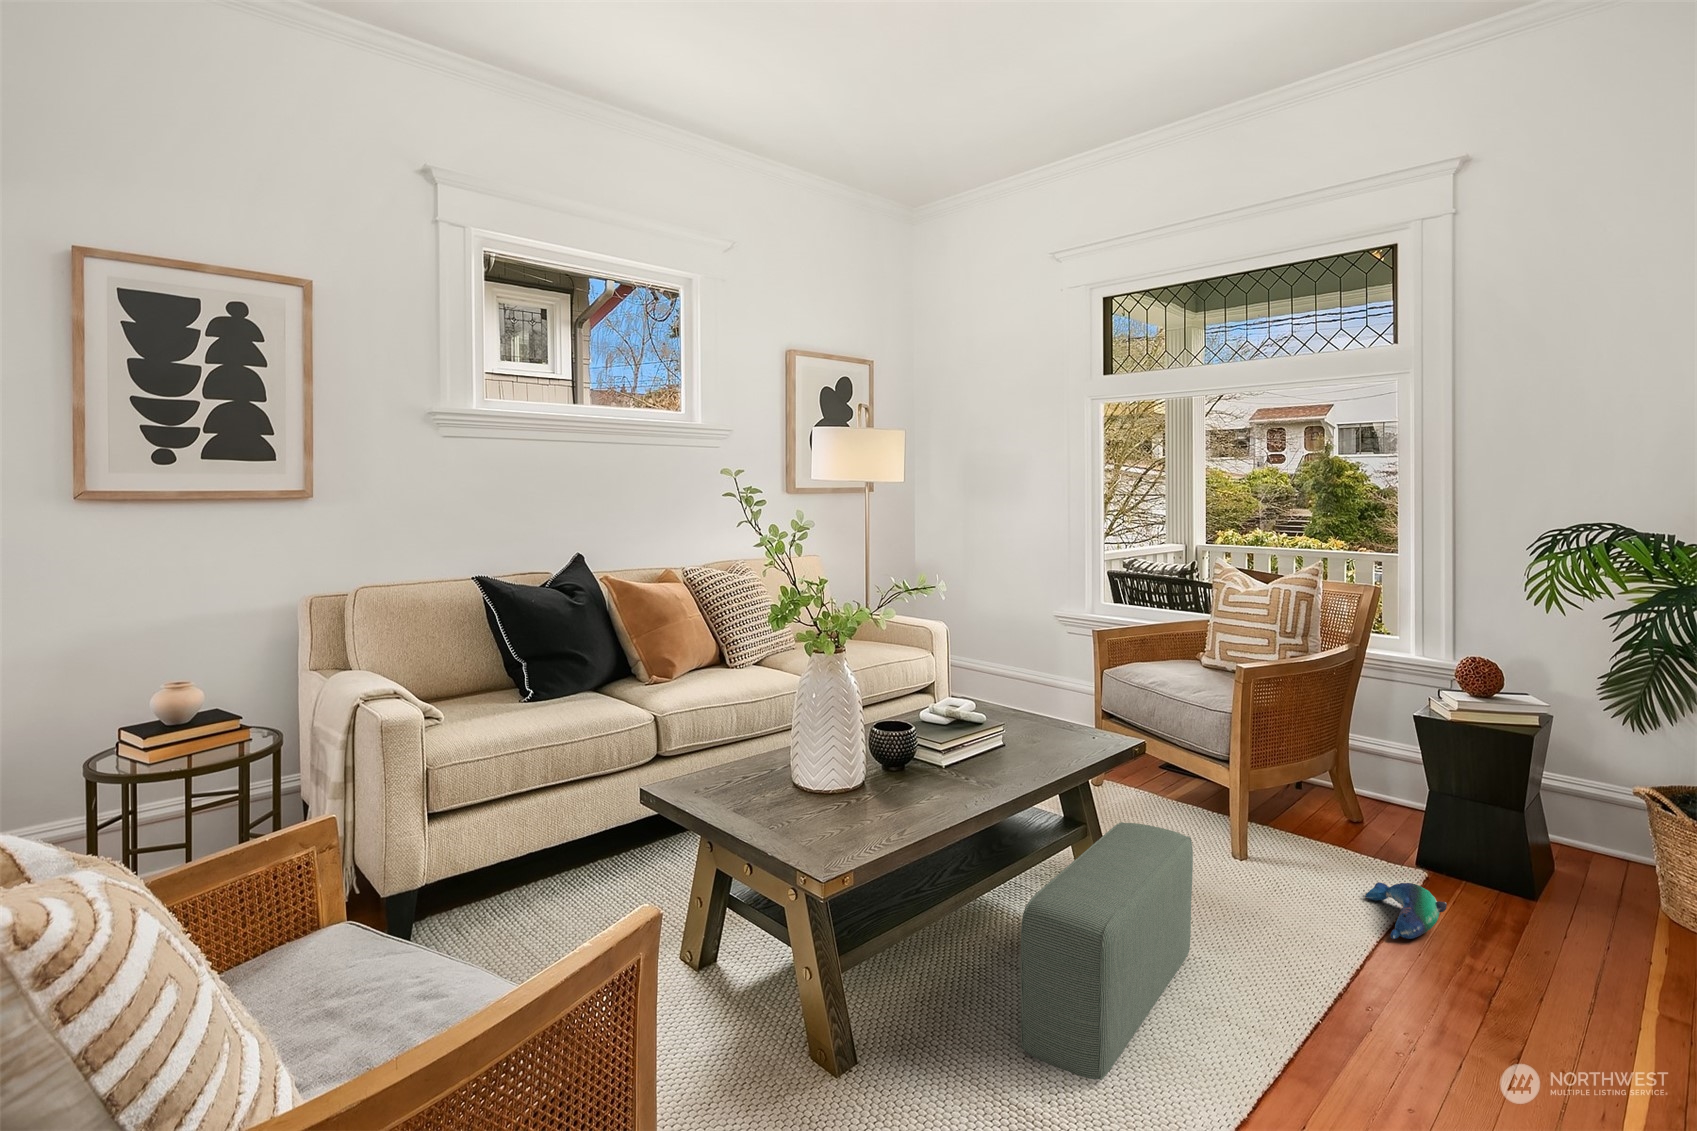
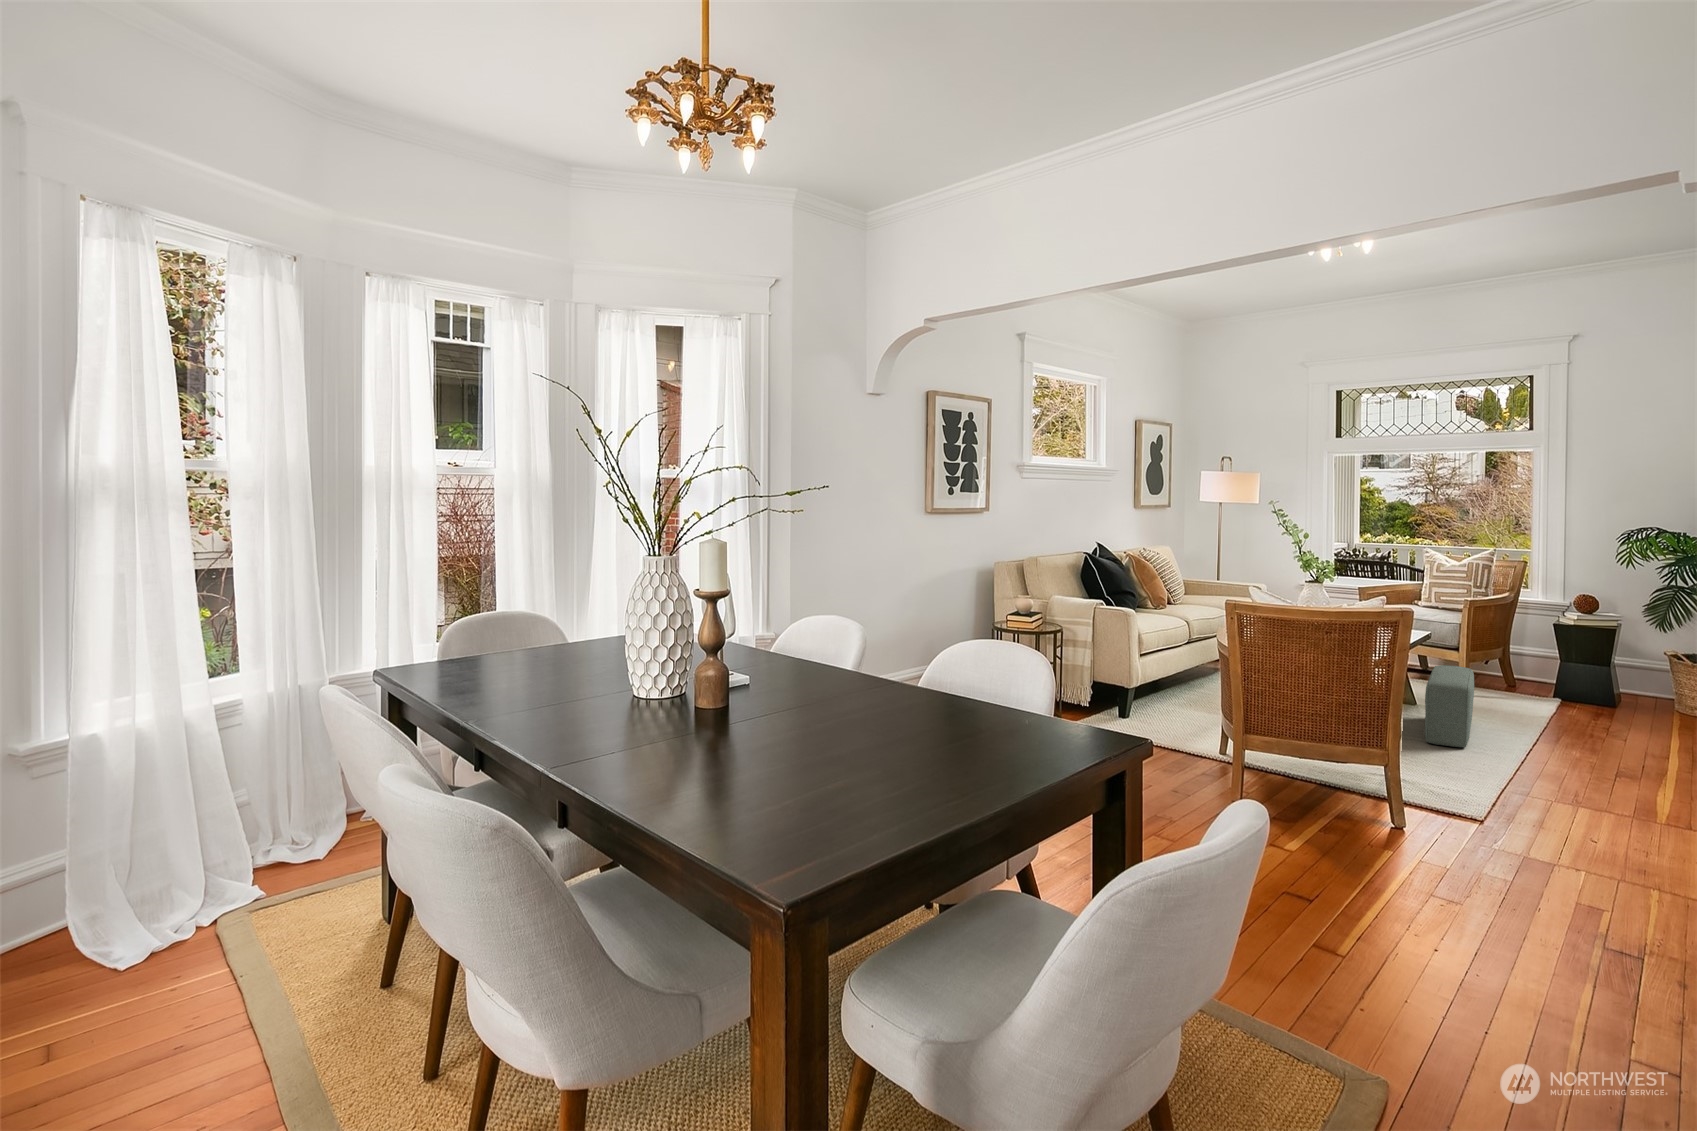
plush toy: present [1365,882,1447,939] -> none [1538,698,1581,718]

